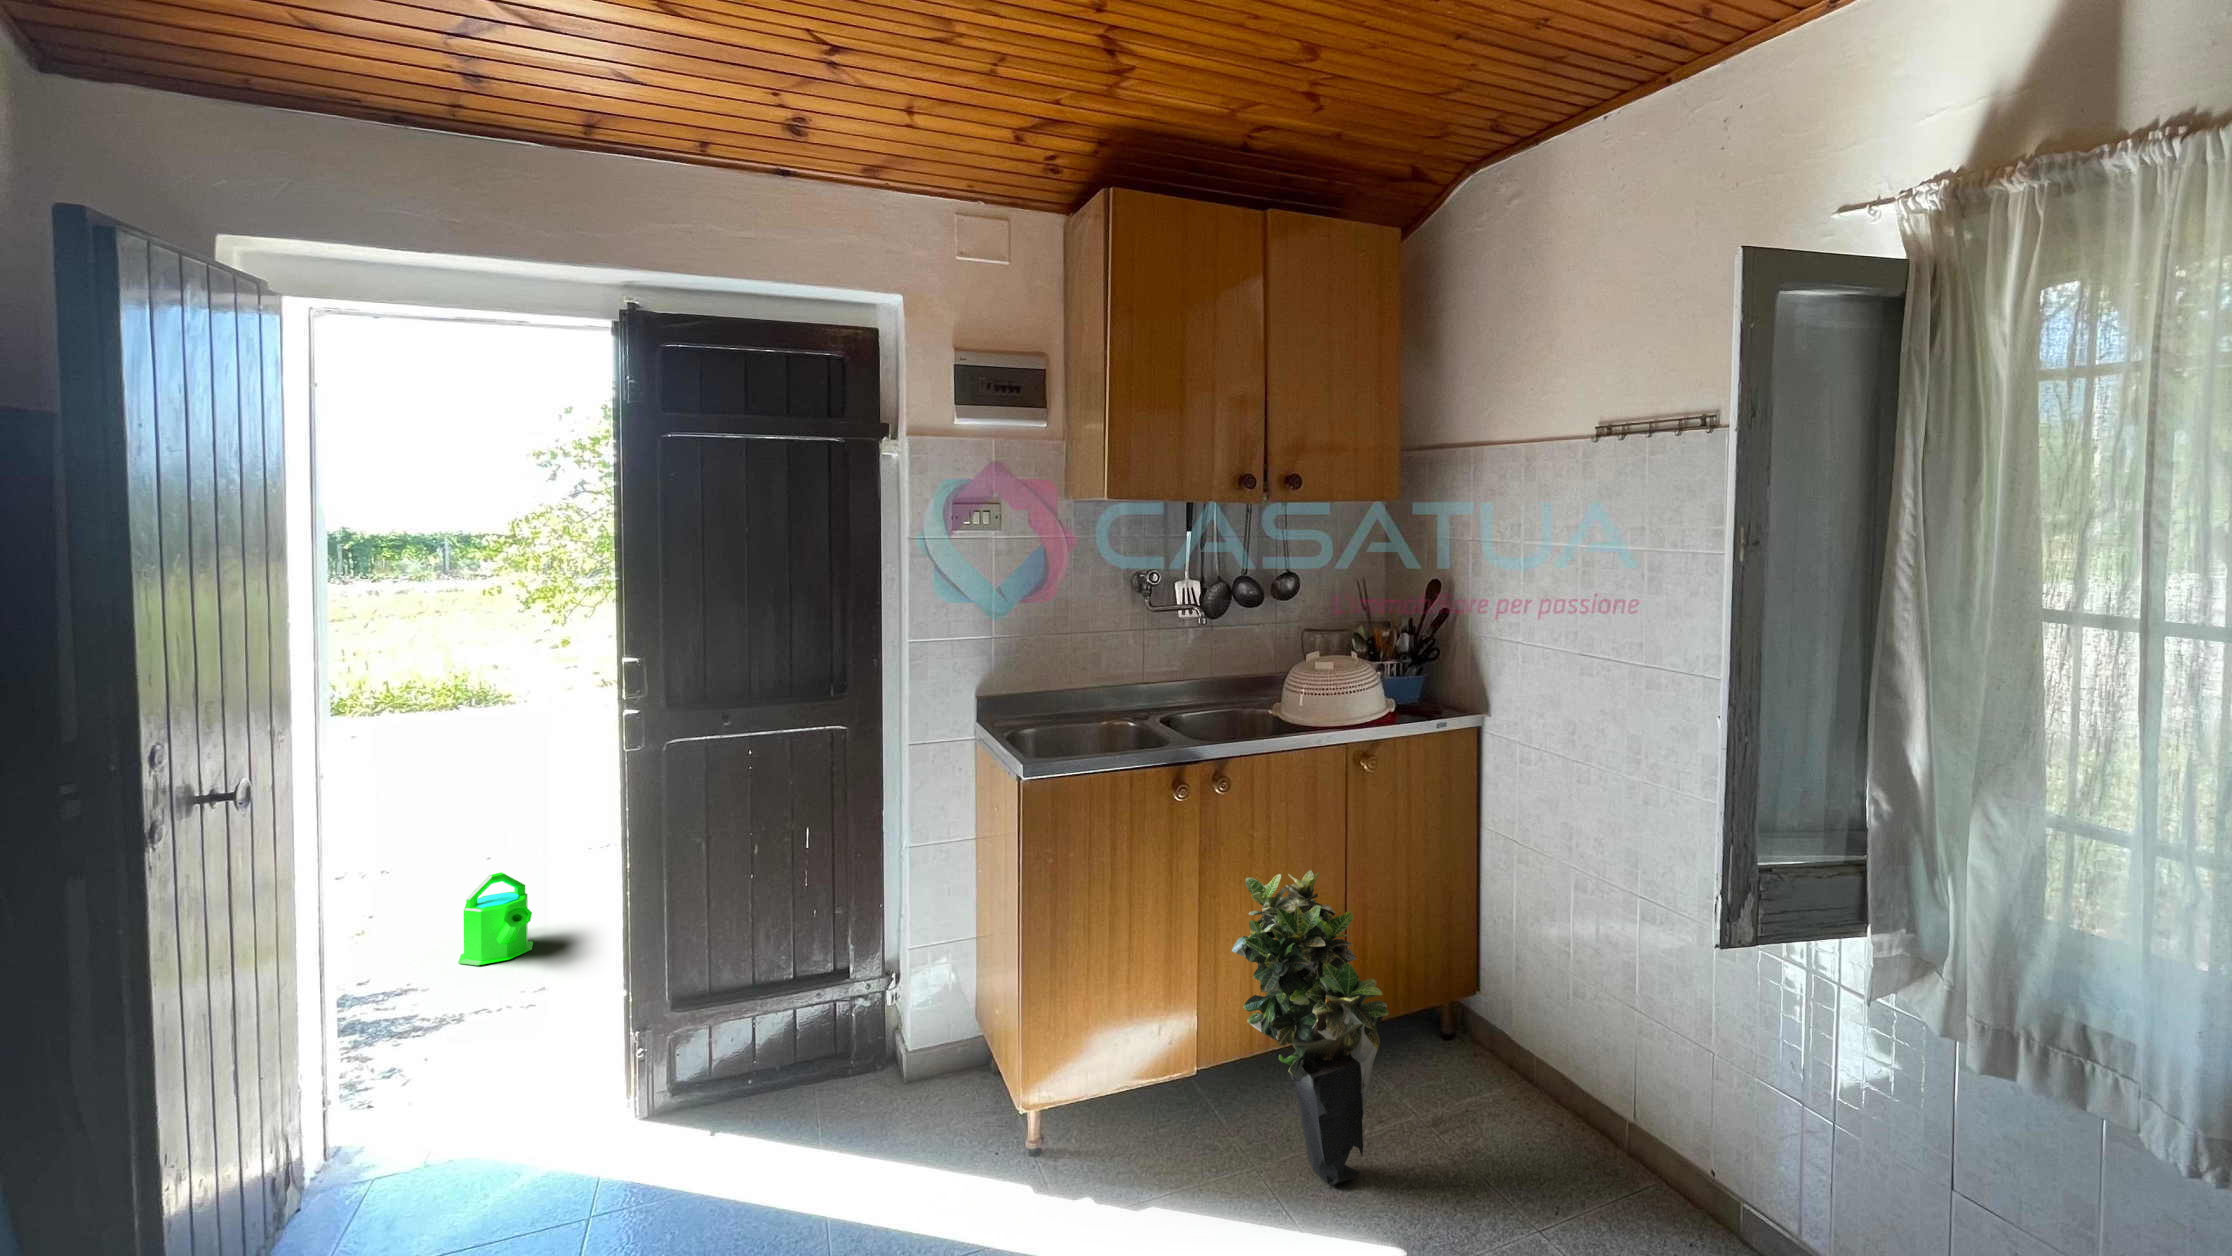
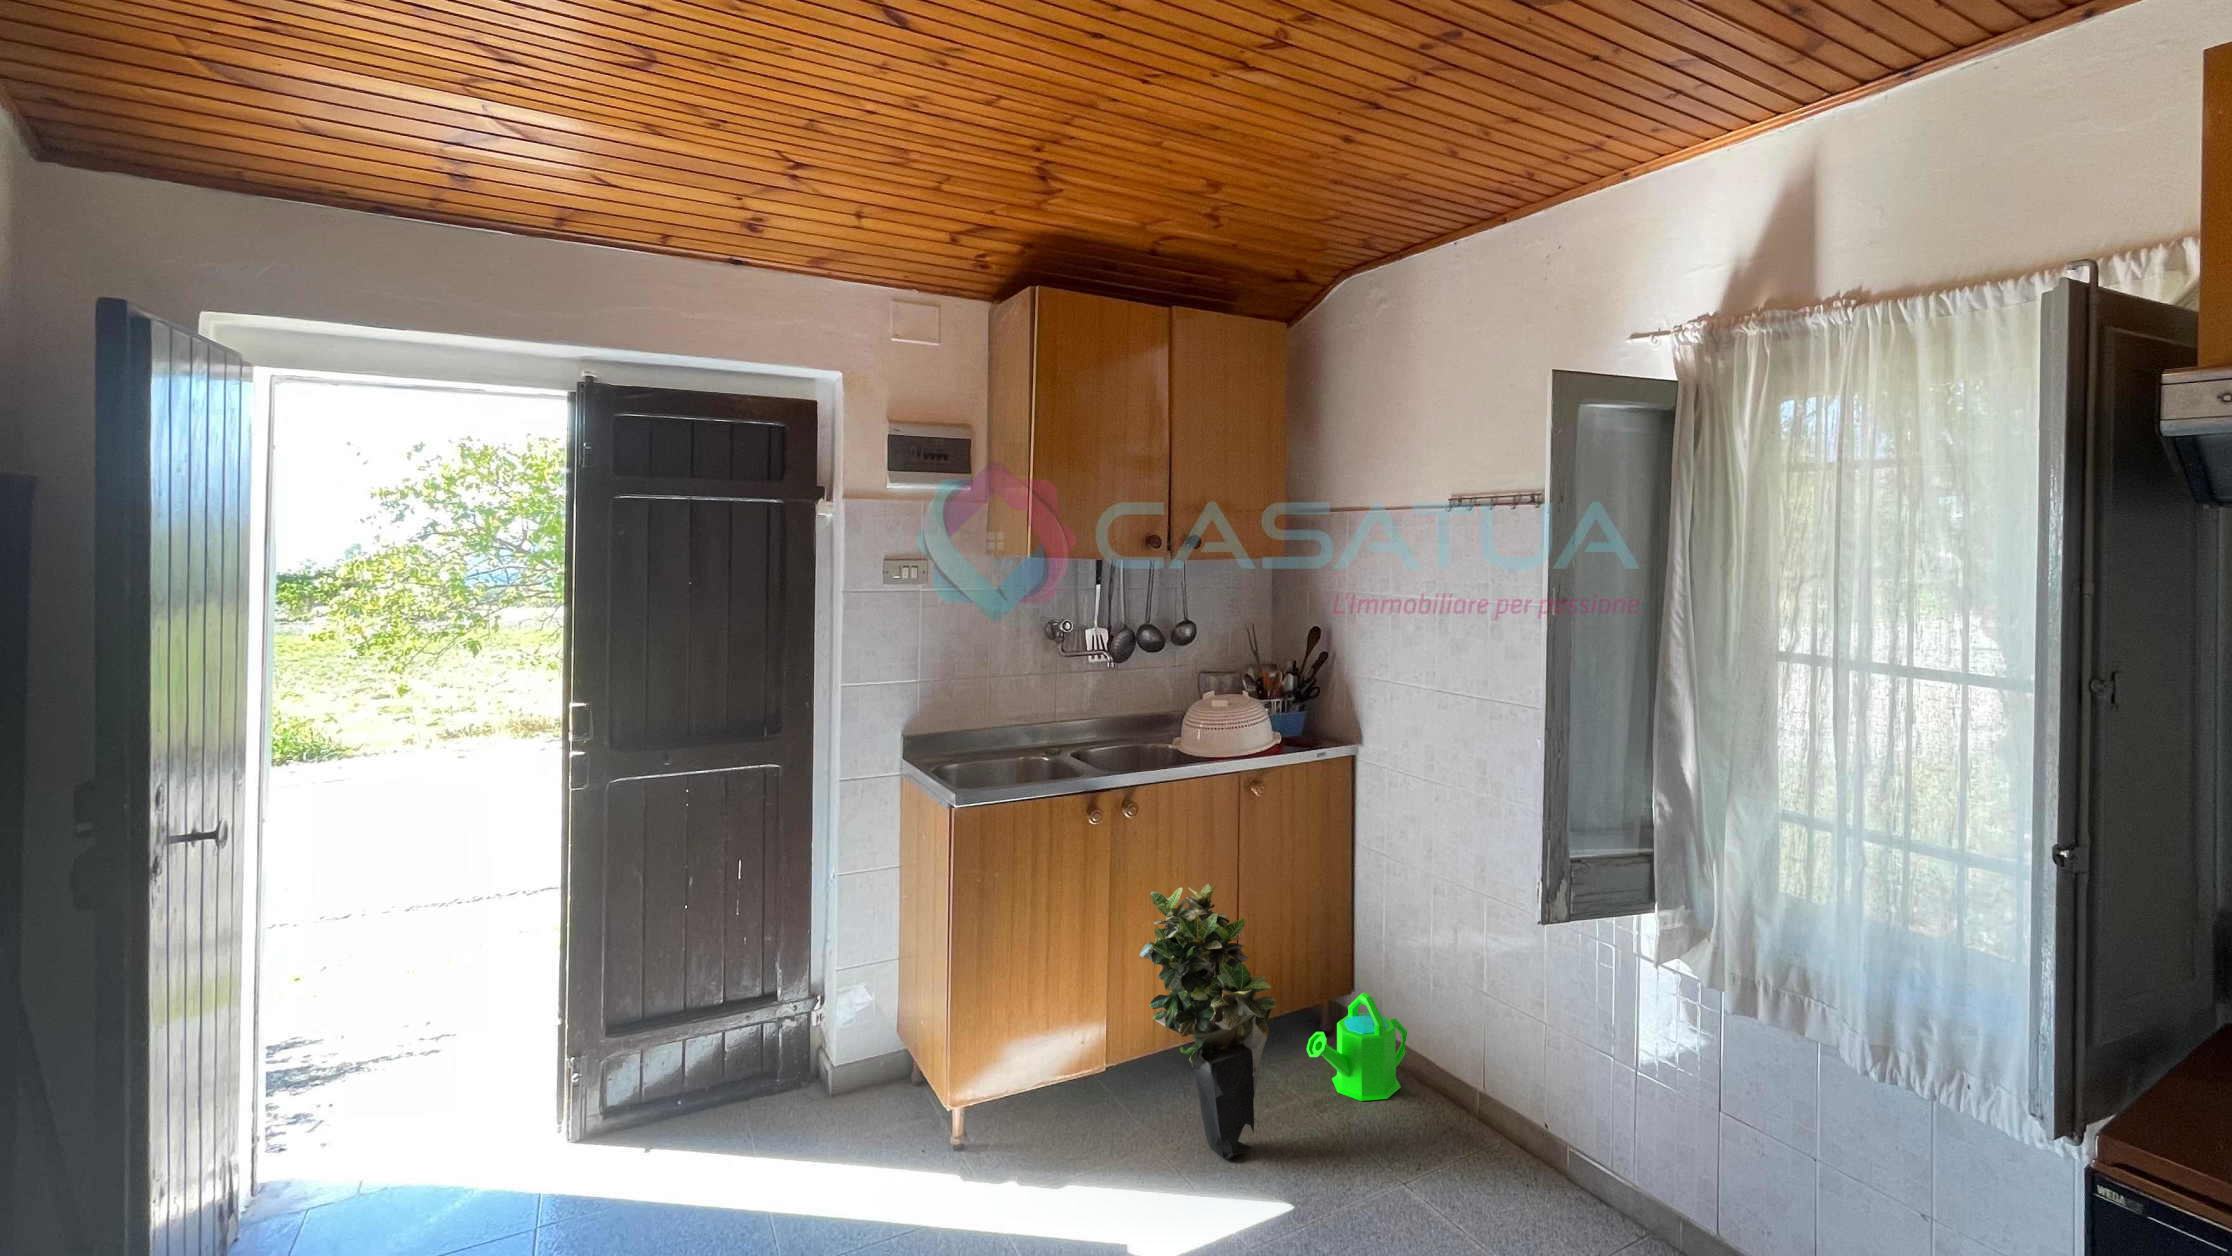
watering can: present [458,872,533,965] -> present [1306,993,1407,1101]

